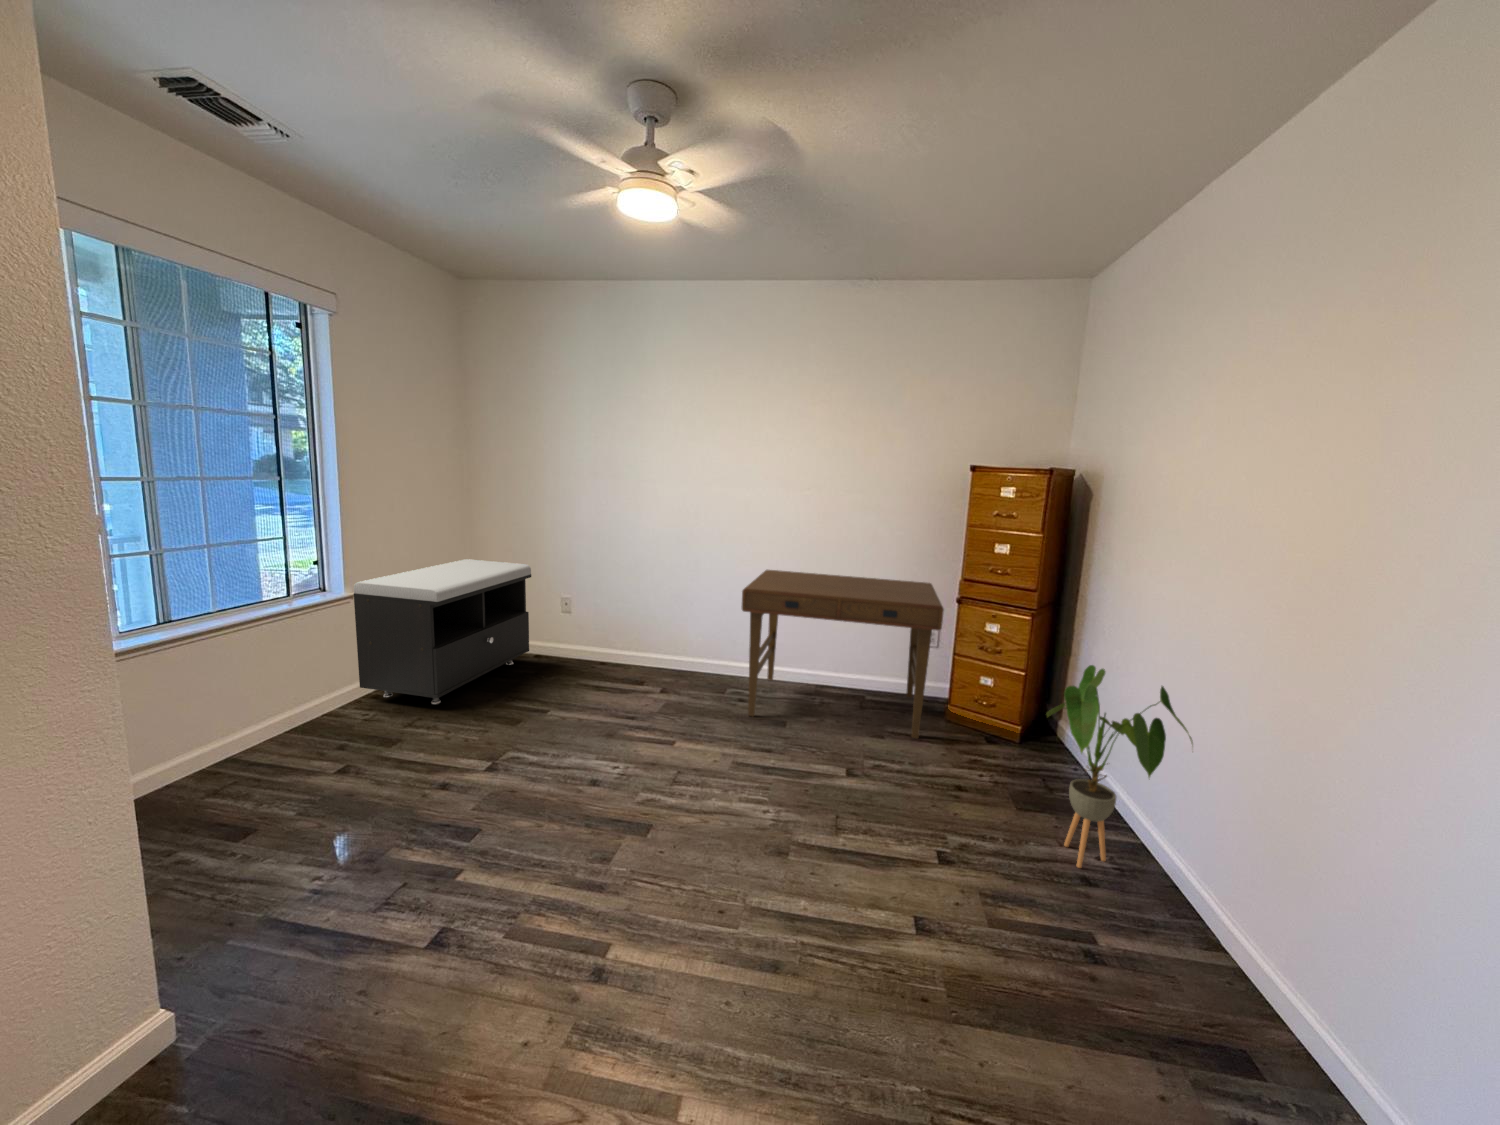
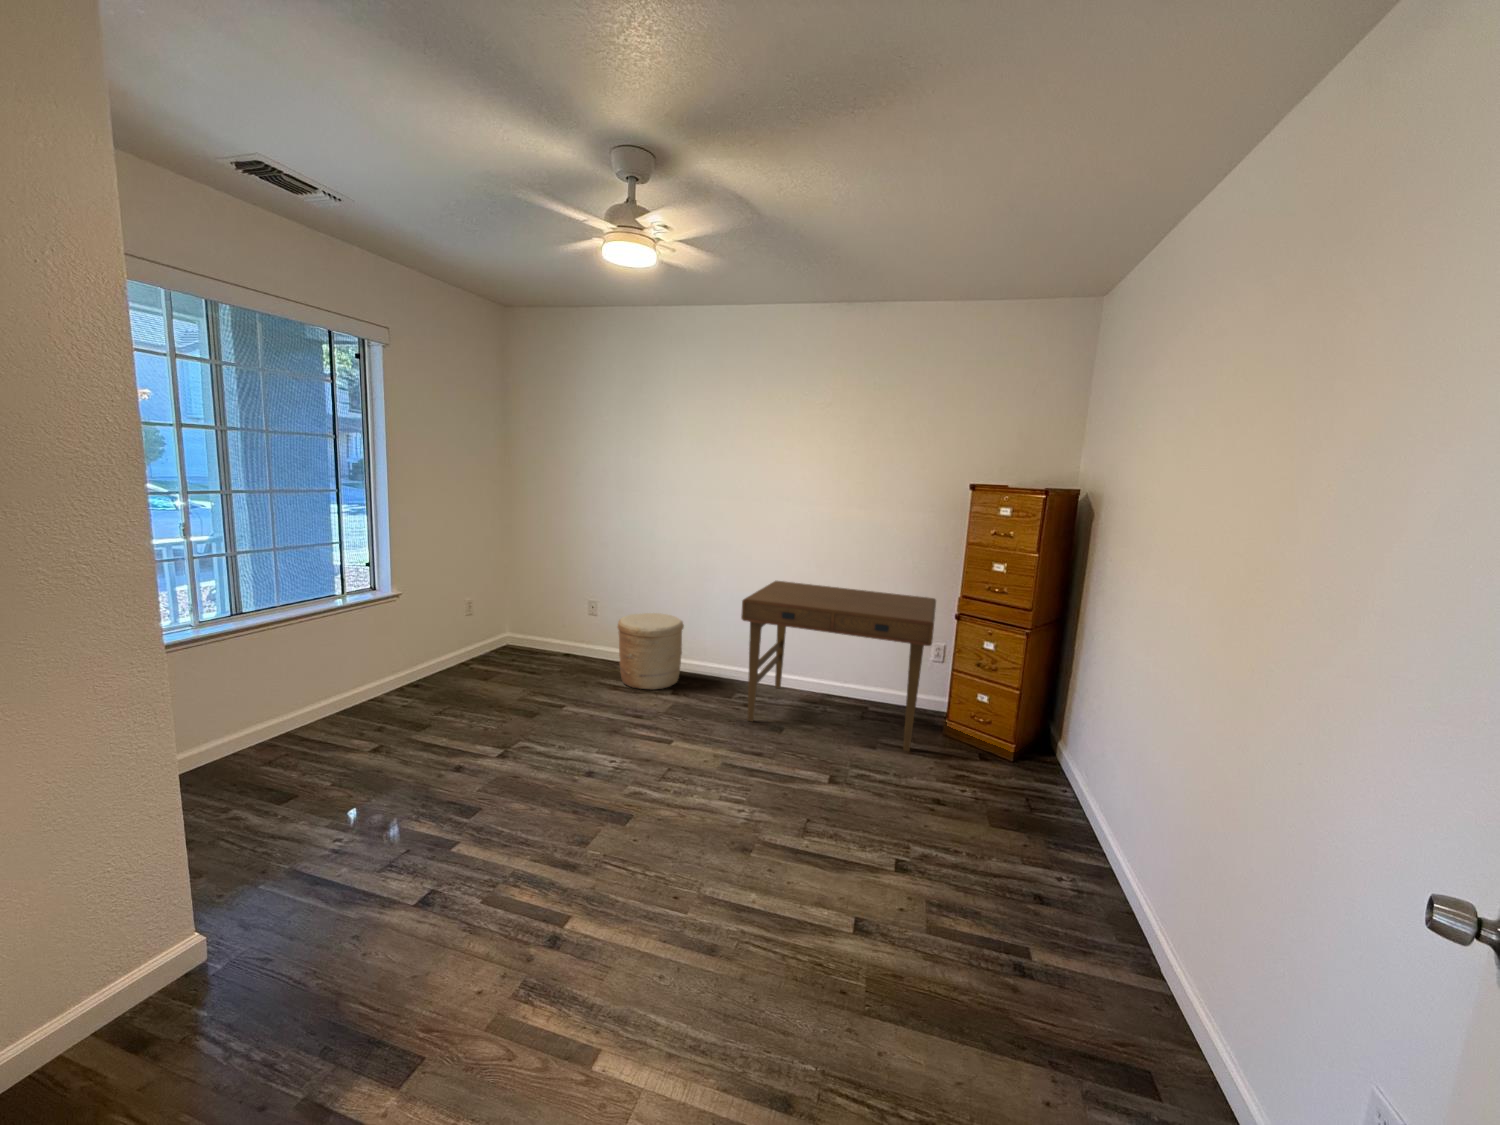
storage bench: present [354,559,531,704] -> none [399,564,560,696]
woven basket: none [600,608,671,688] -> present [618,613,684,690]
house plant: present [1047,665,1193,868] -> none [1011,686,1148,887]

